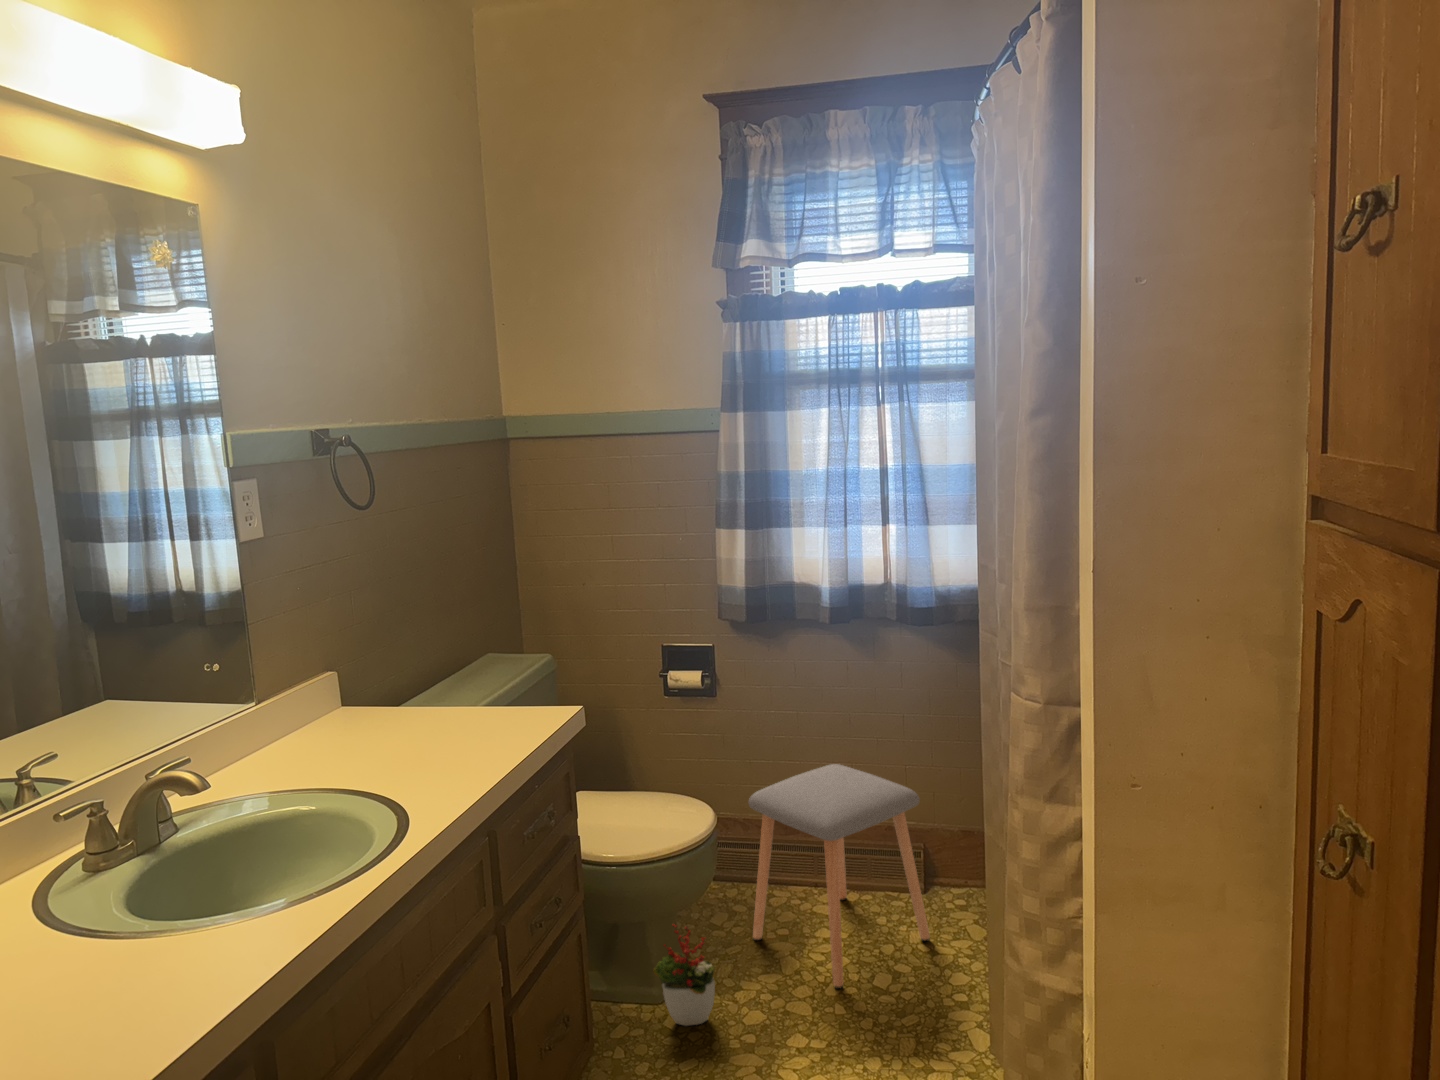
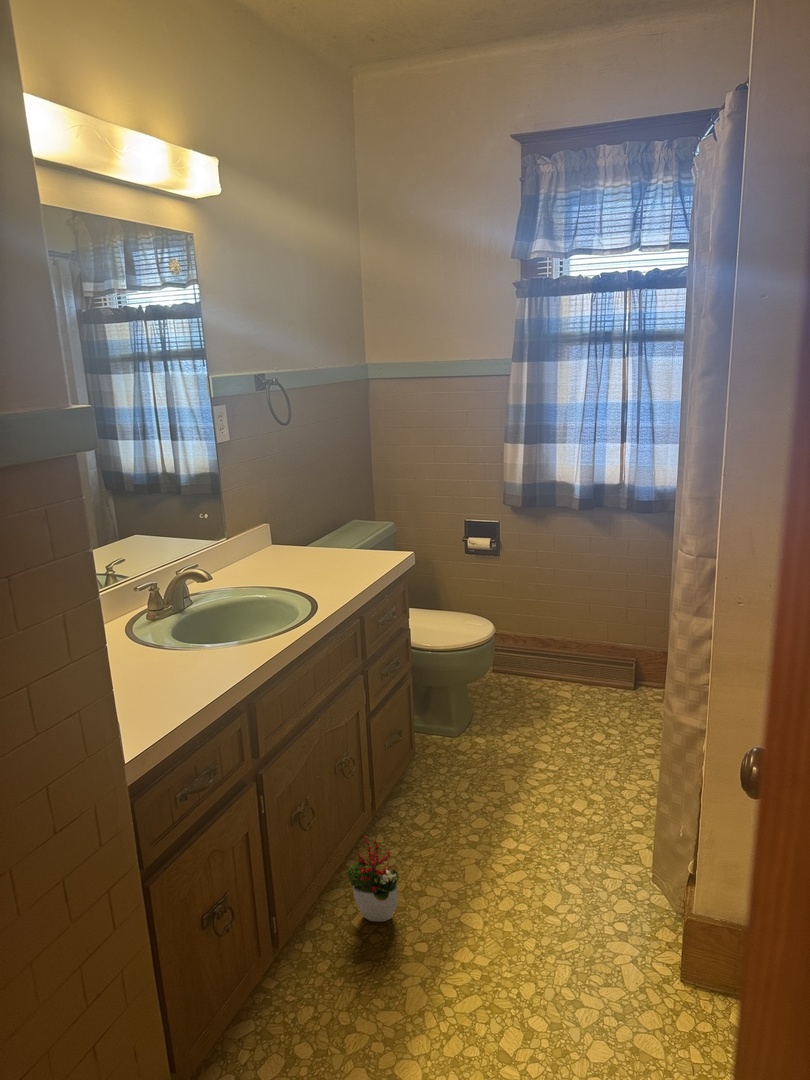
stool: present [749,764,930,989] -> none [449,697,604,903]

